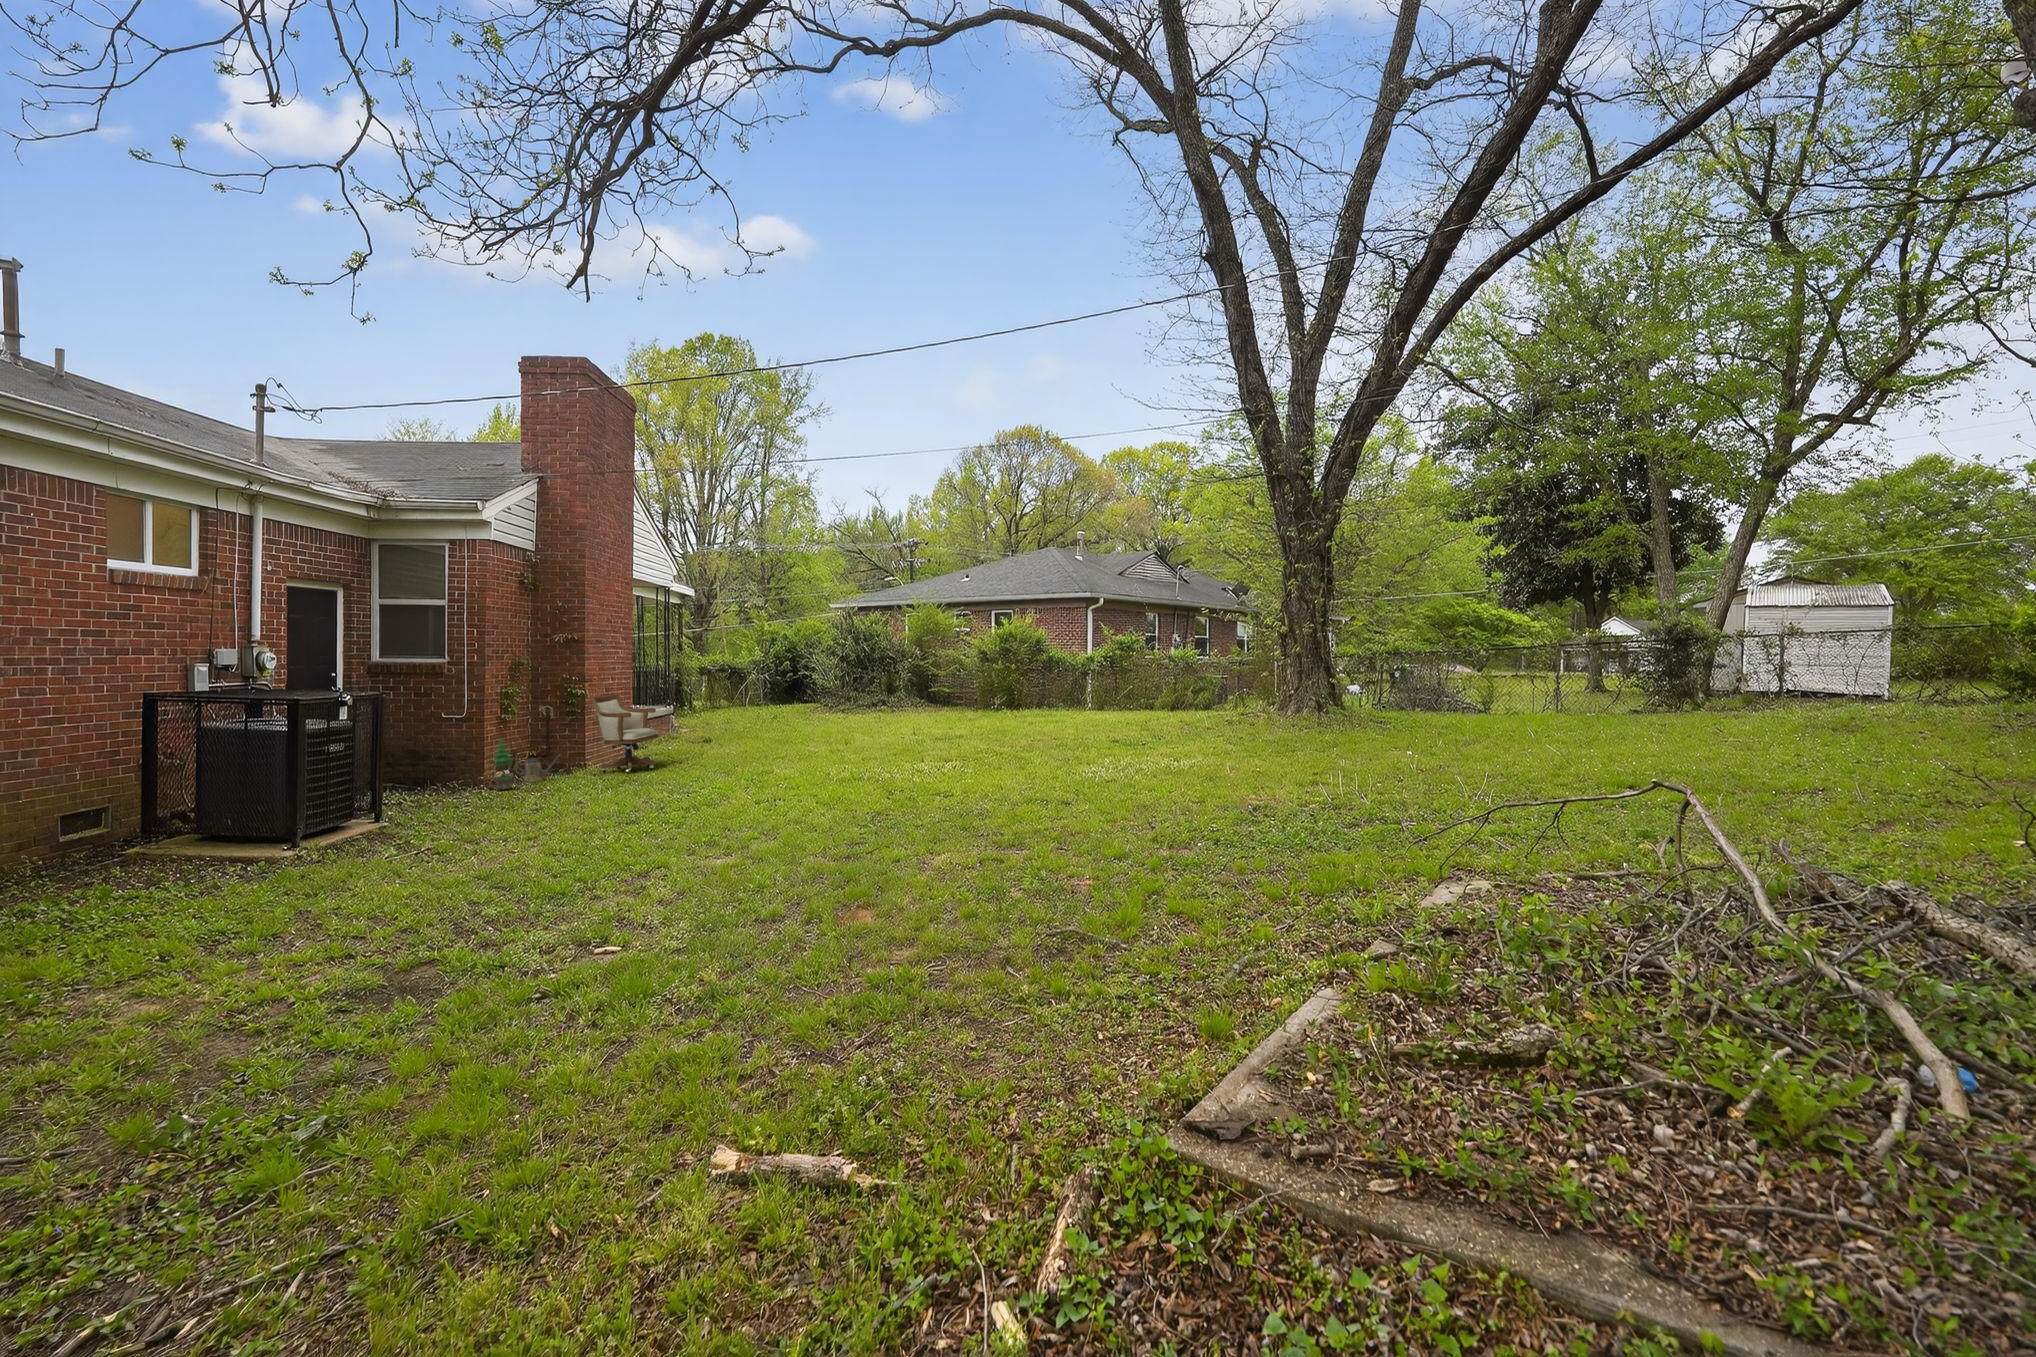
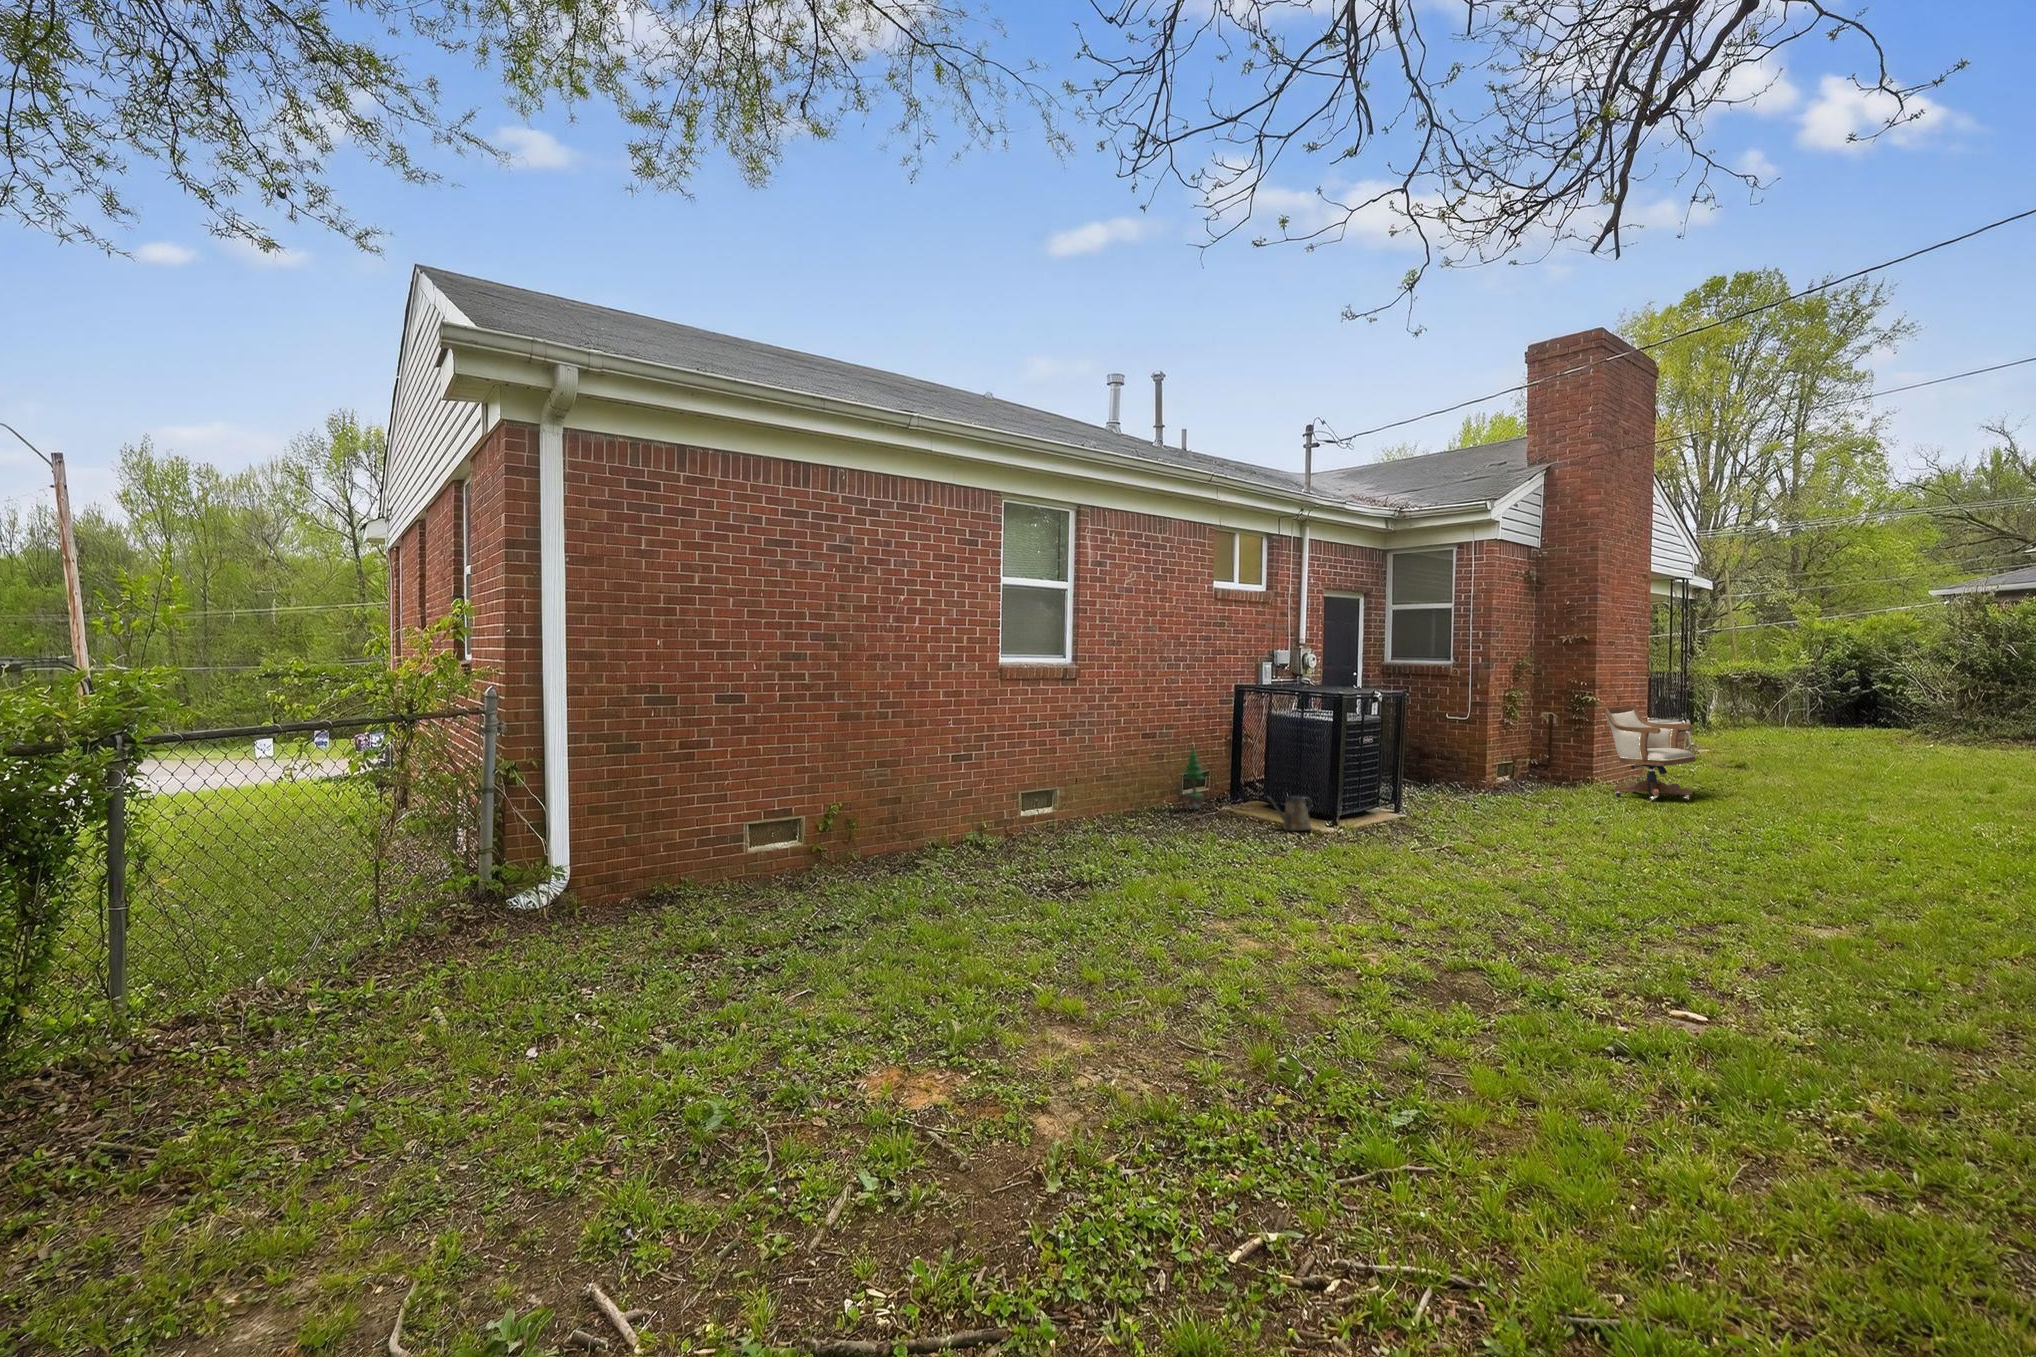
potted tree: present [493,739,512,789] -> present [1184,747,1204,809]
watering can: present [517,754,561,782] -> present [1268,796,1312,831]

